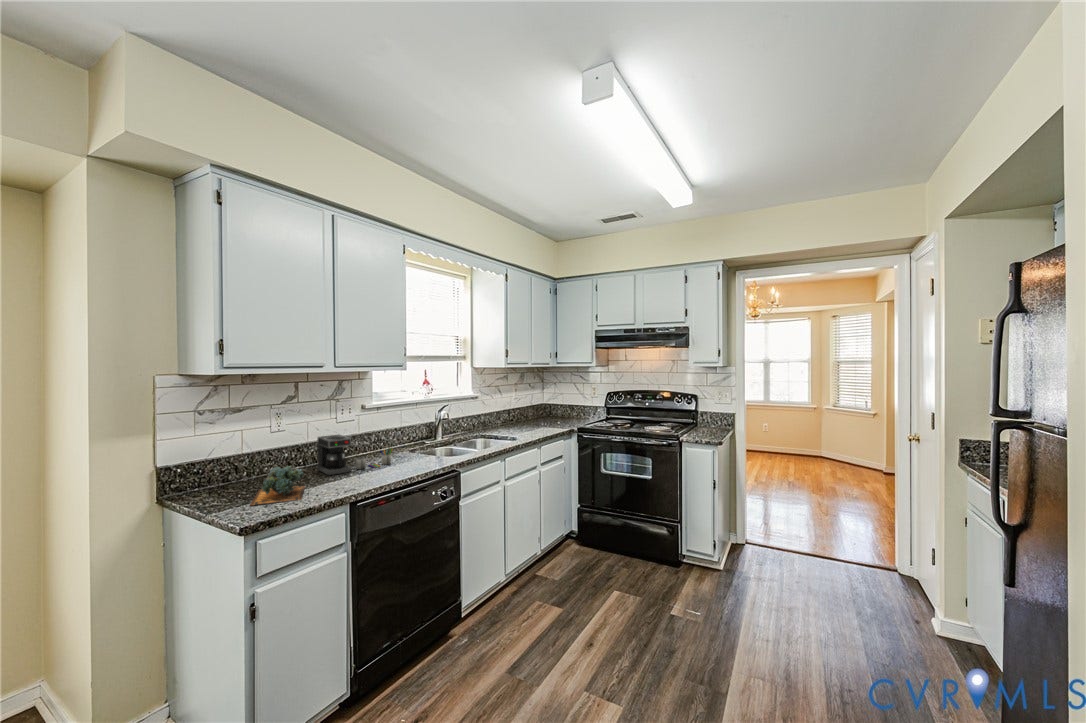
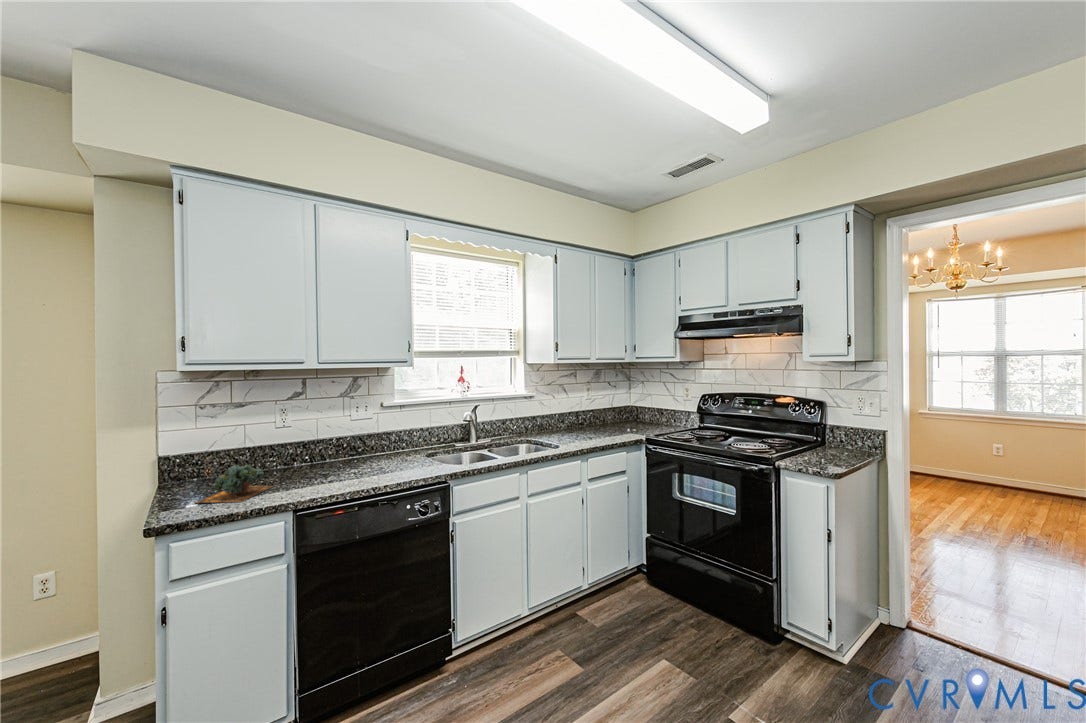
coffee maker: present [317,435,392,475] -> none [313,433,391,476]

